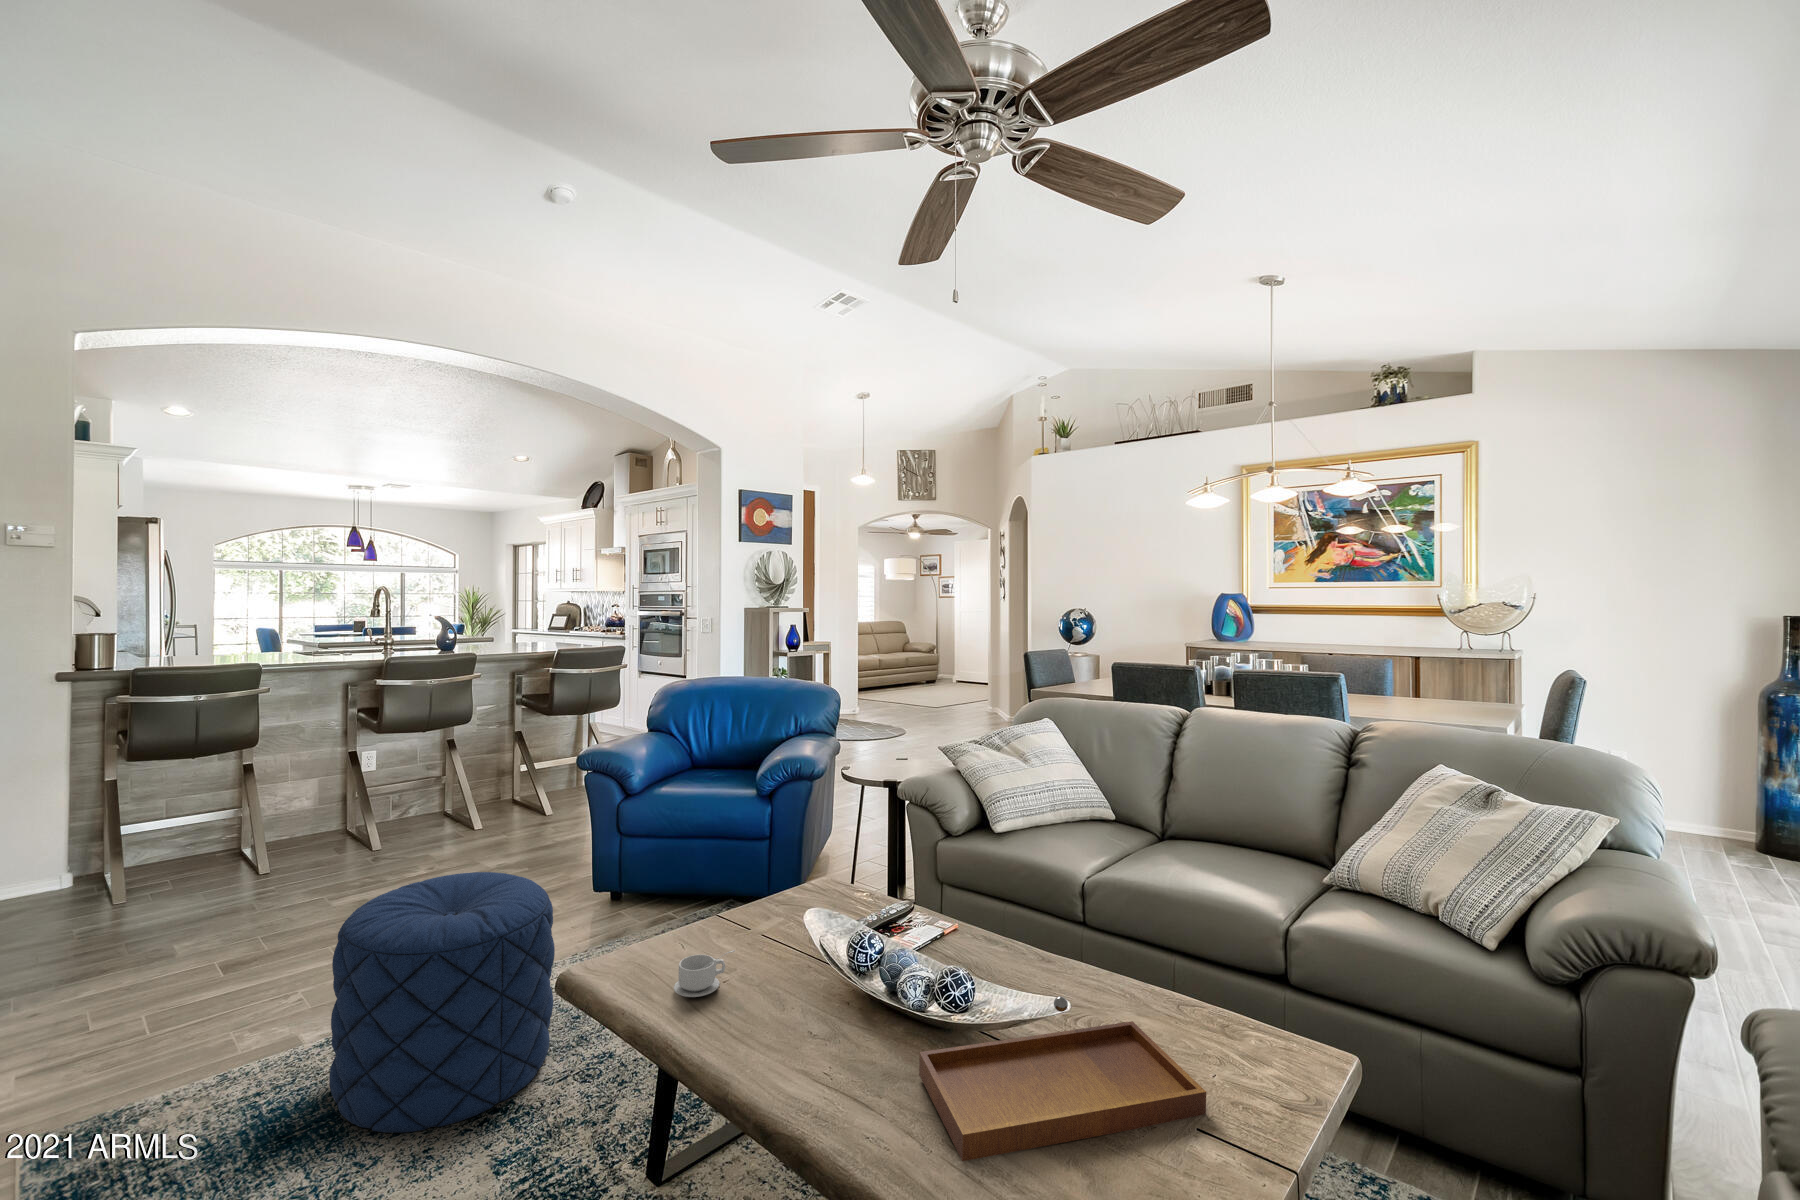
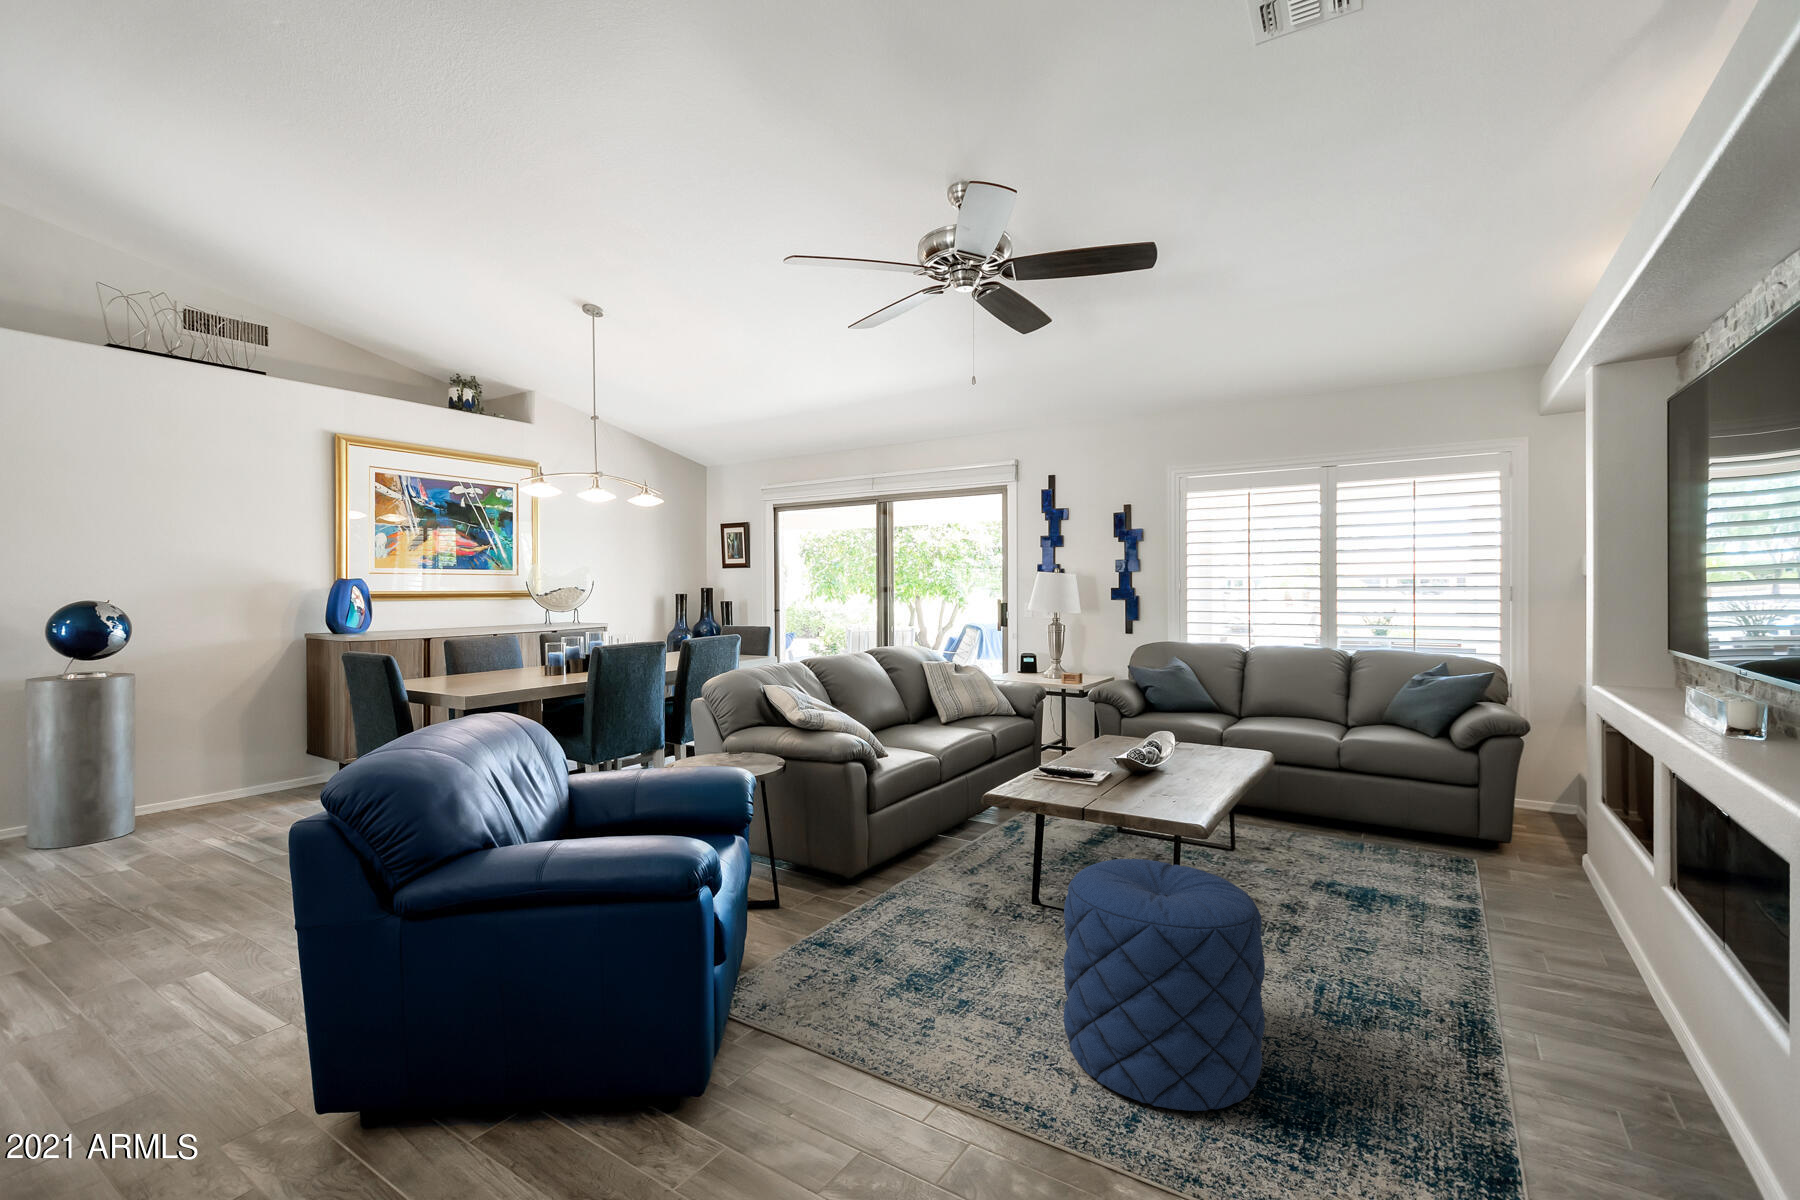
teacup: present [674,950,735,997] -> none [1164,778,1190,805]
tray: present [919,996,1206,1161] -> none [1129,730,1227,771]

